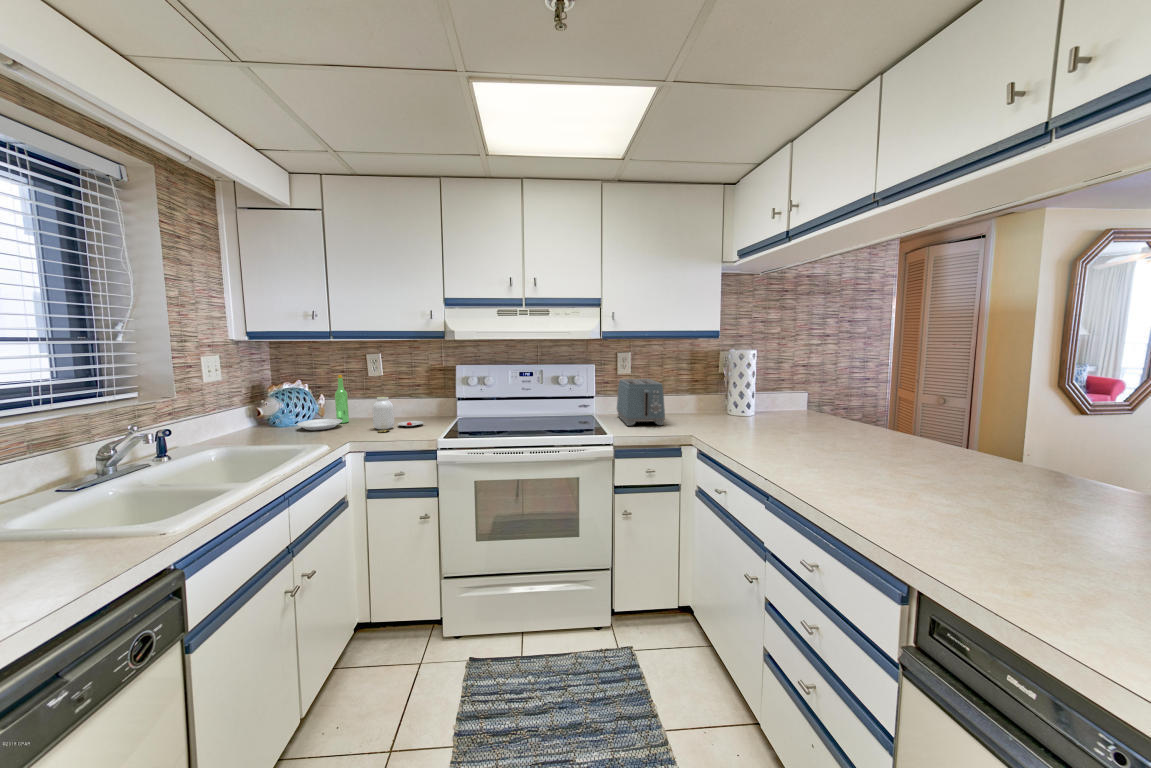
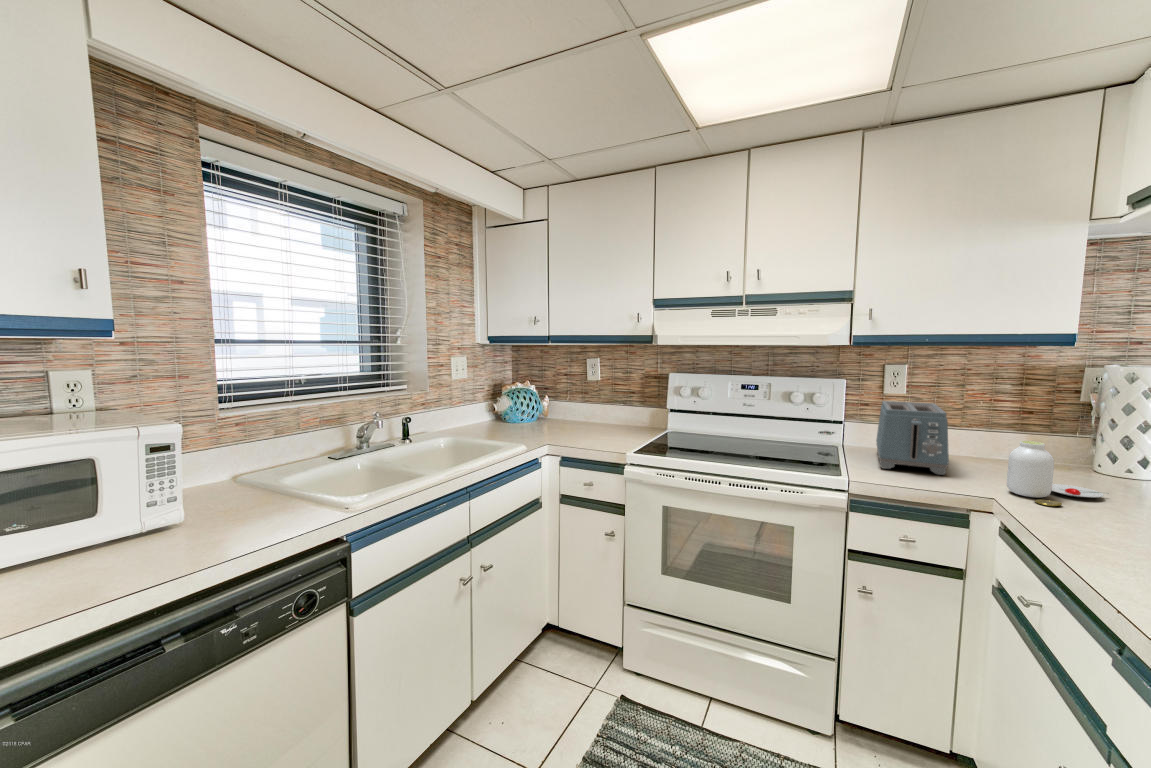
plate: present [297,375,349,430] -> none [518,377,565,429]
jar: present [372,397,424,432] -> present [1007,441,1109,506]

